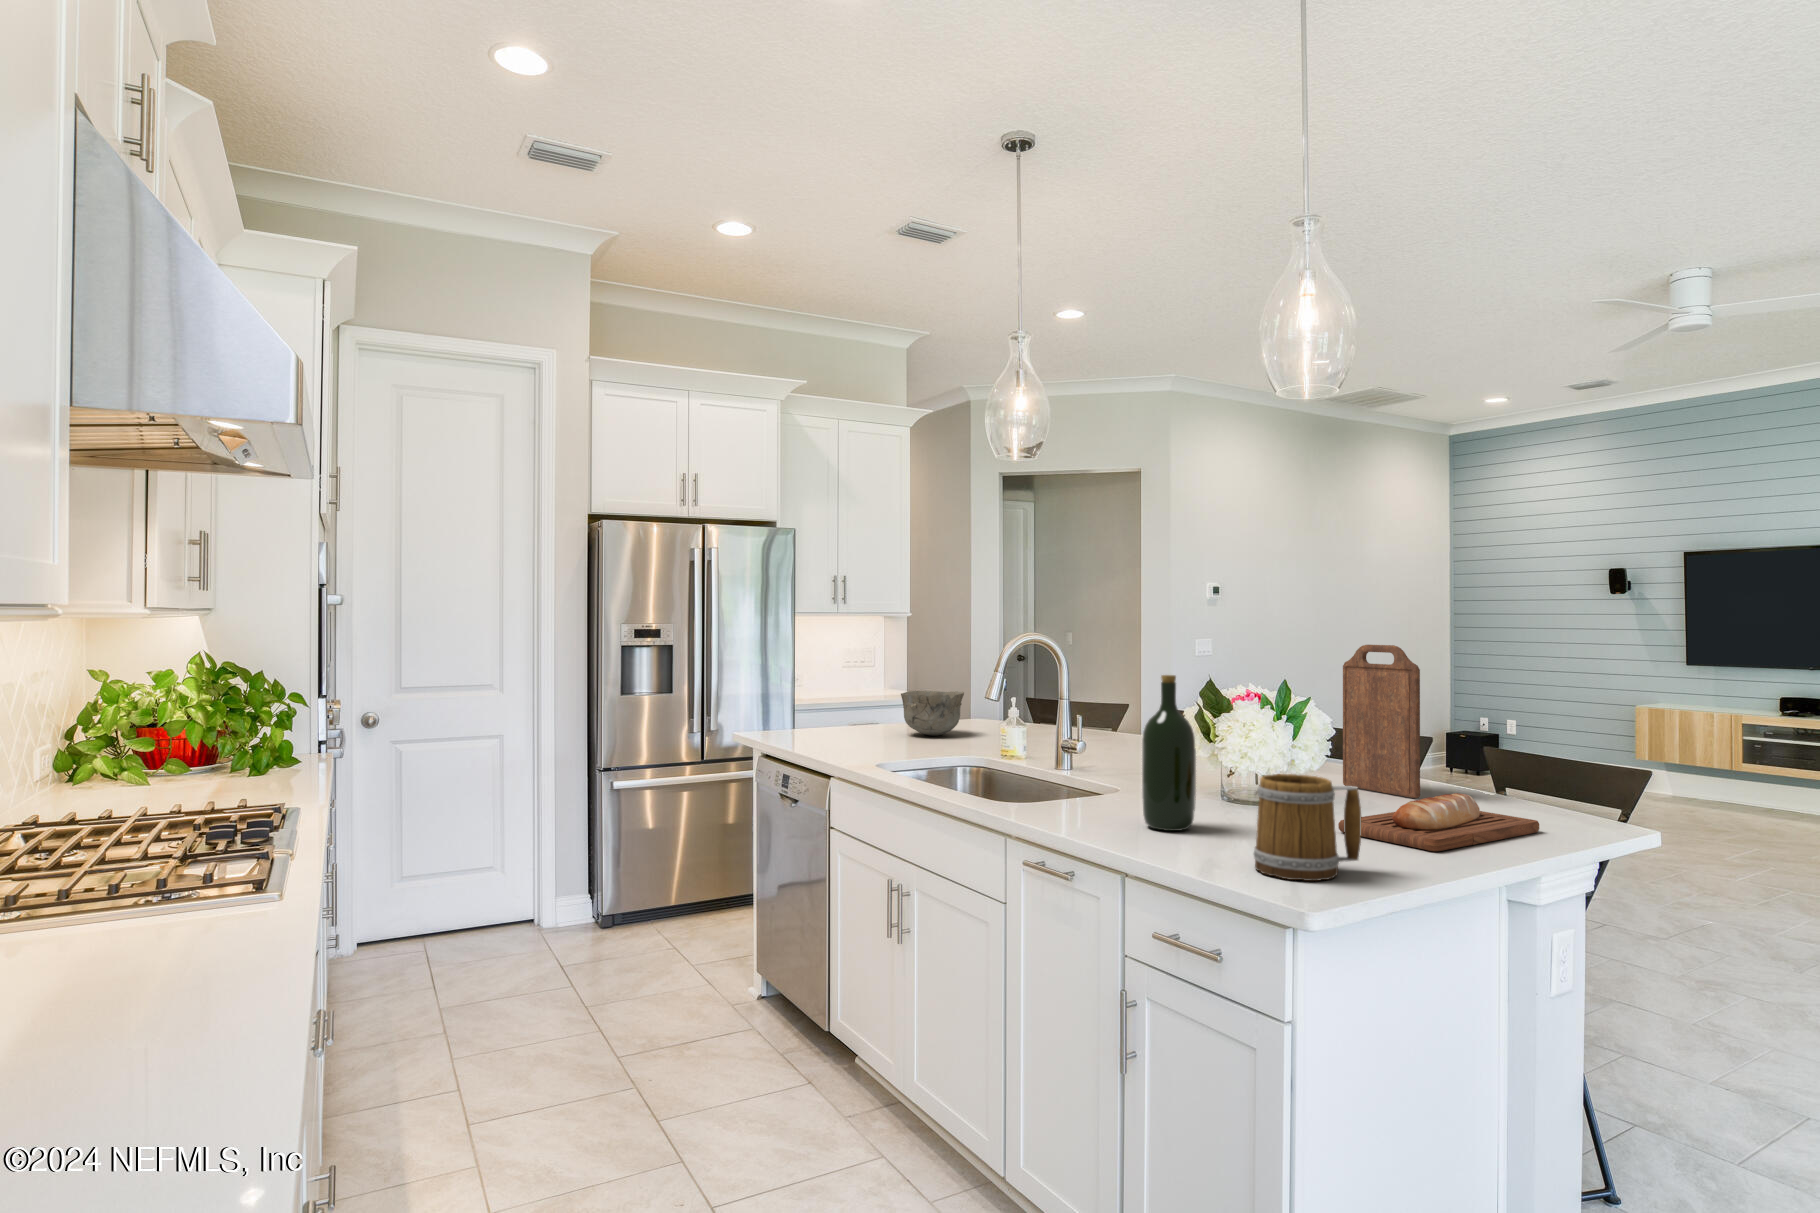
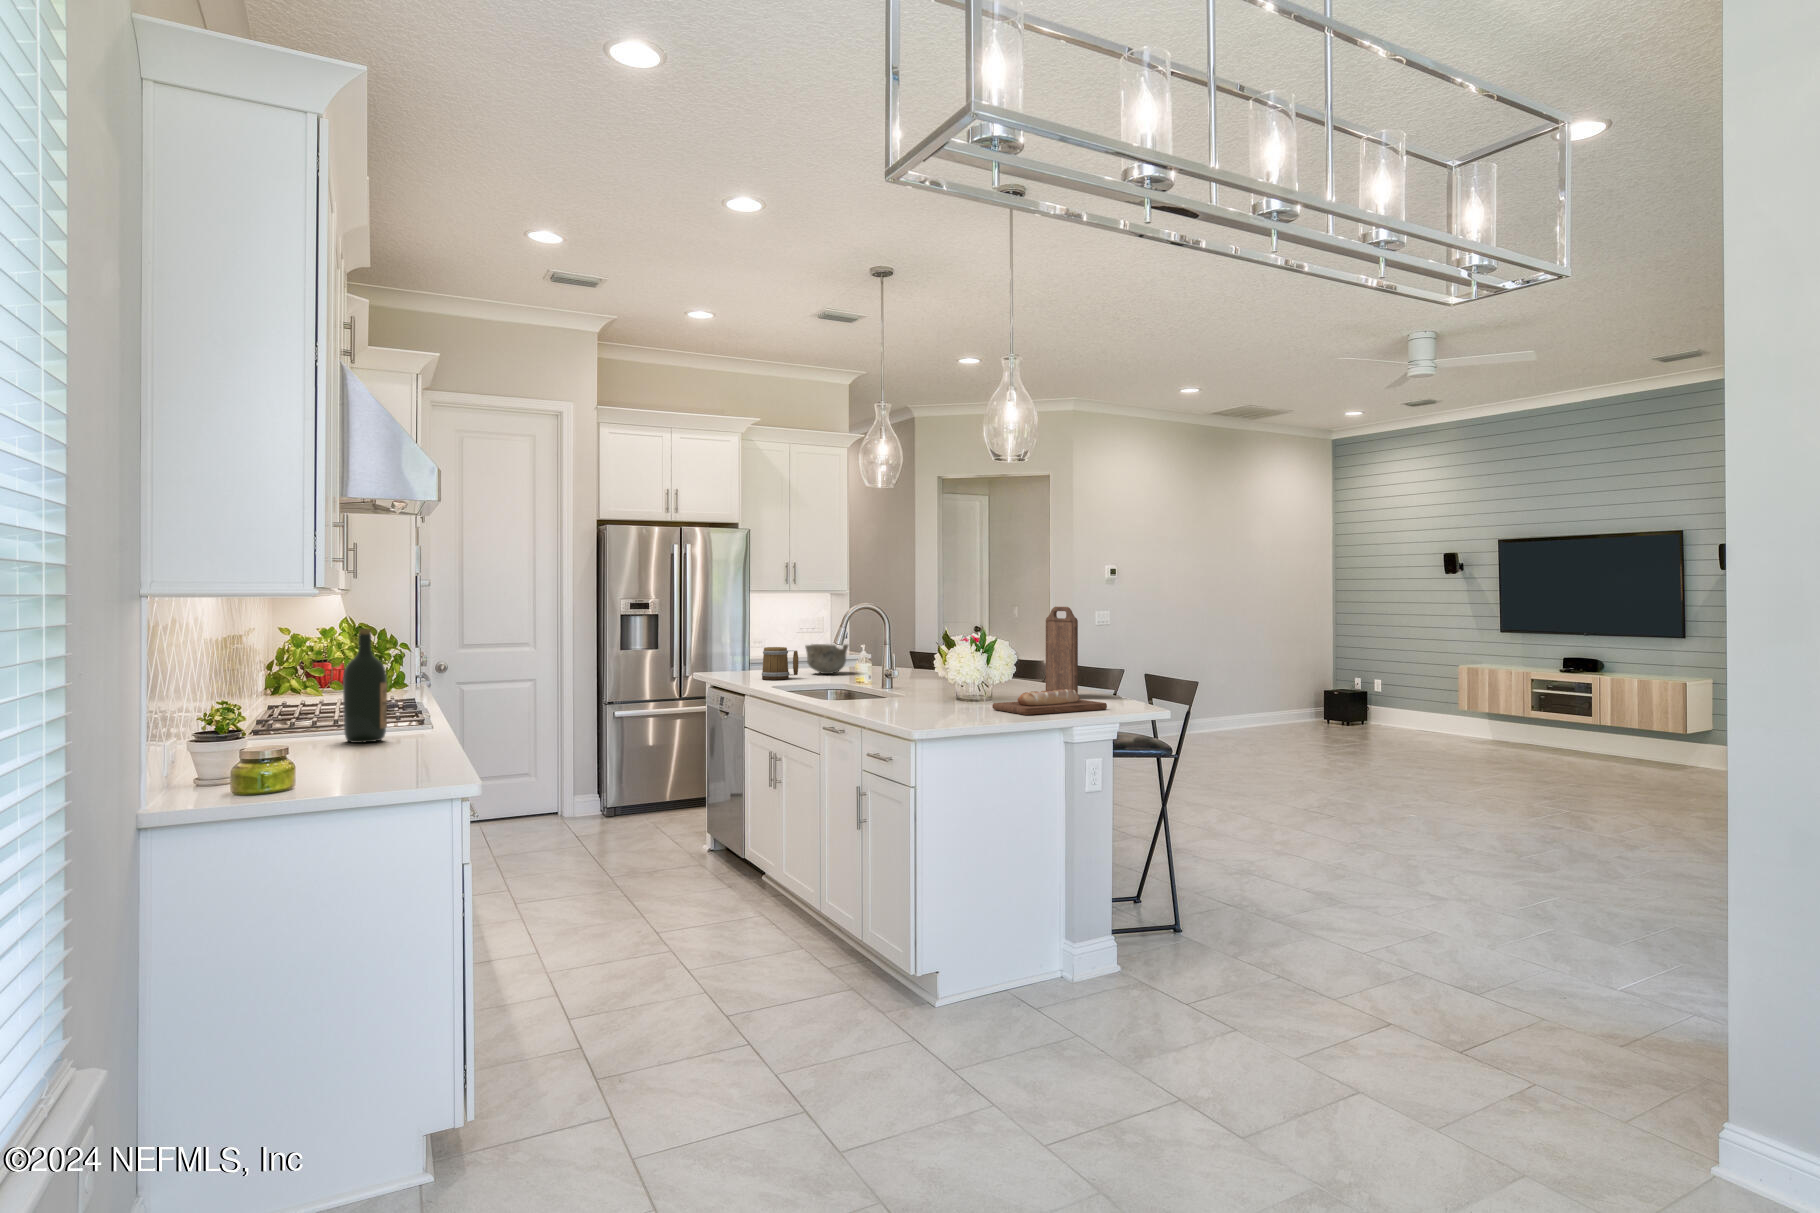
wine bottle: present [1142,675,1196,831] -> present [343,629,387,743]
mug: present [1254,774,1361,881] -> present [762,647,798,680]

